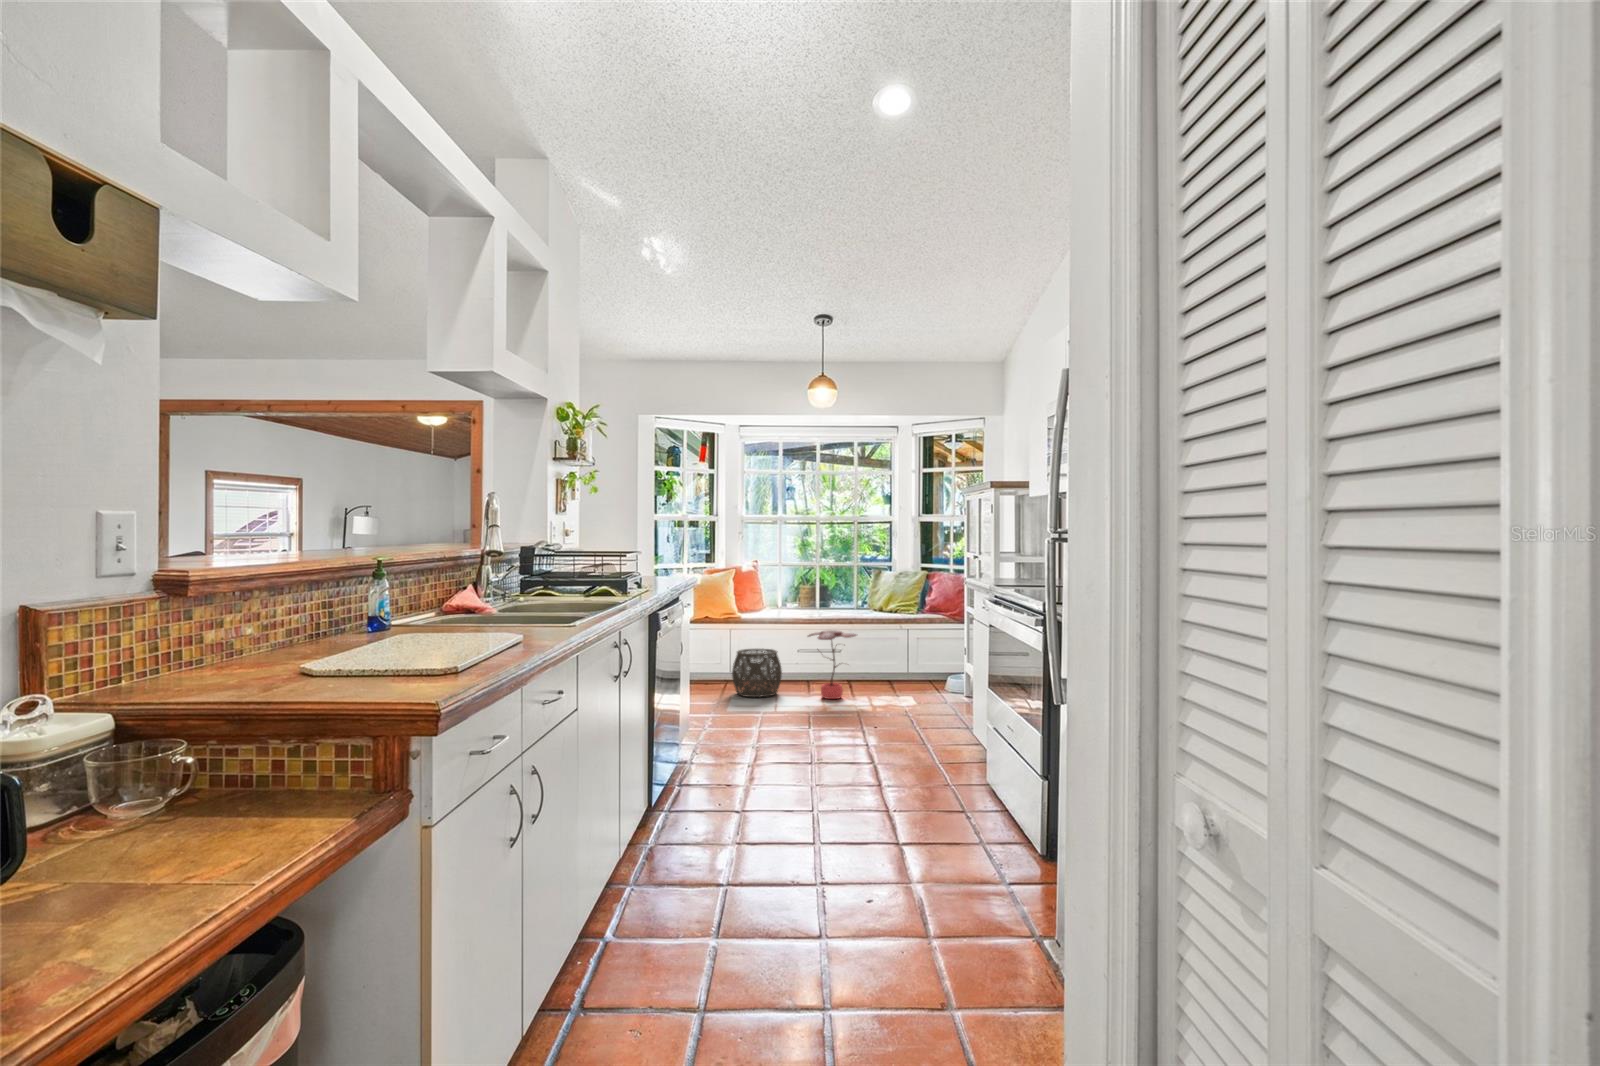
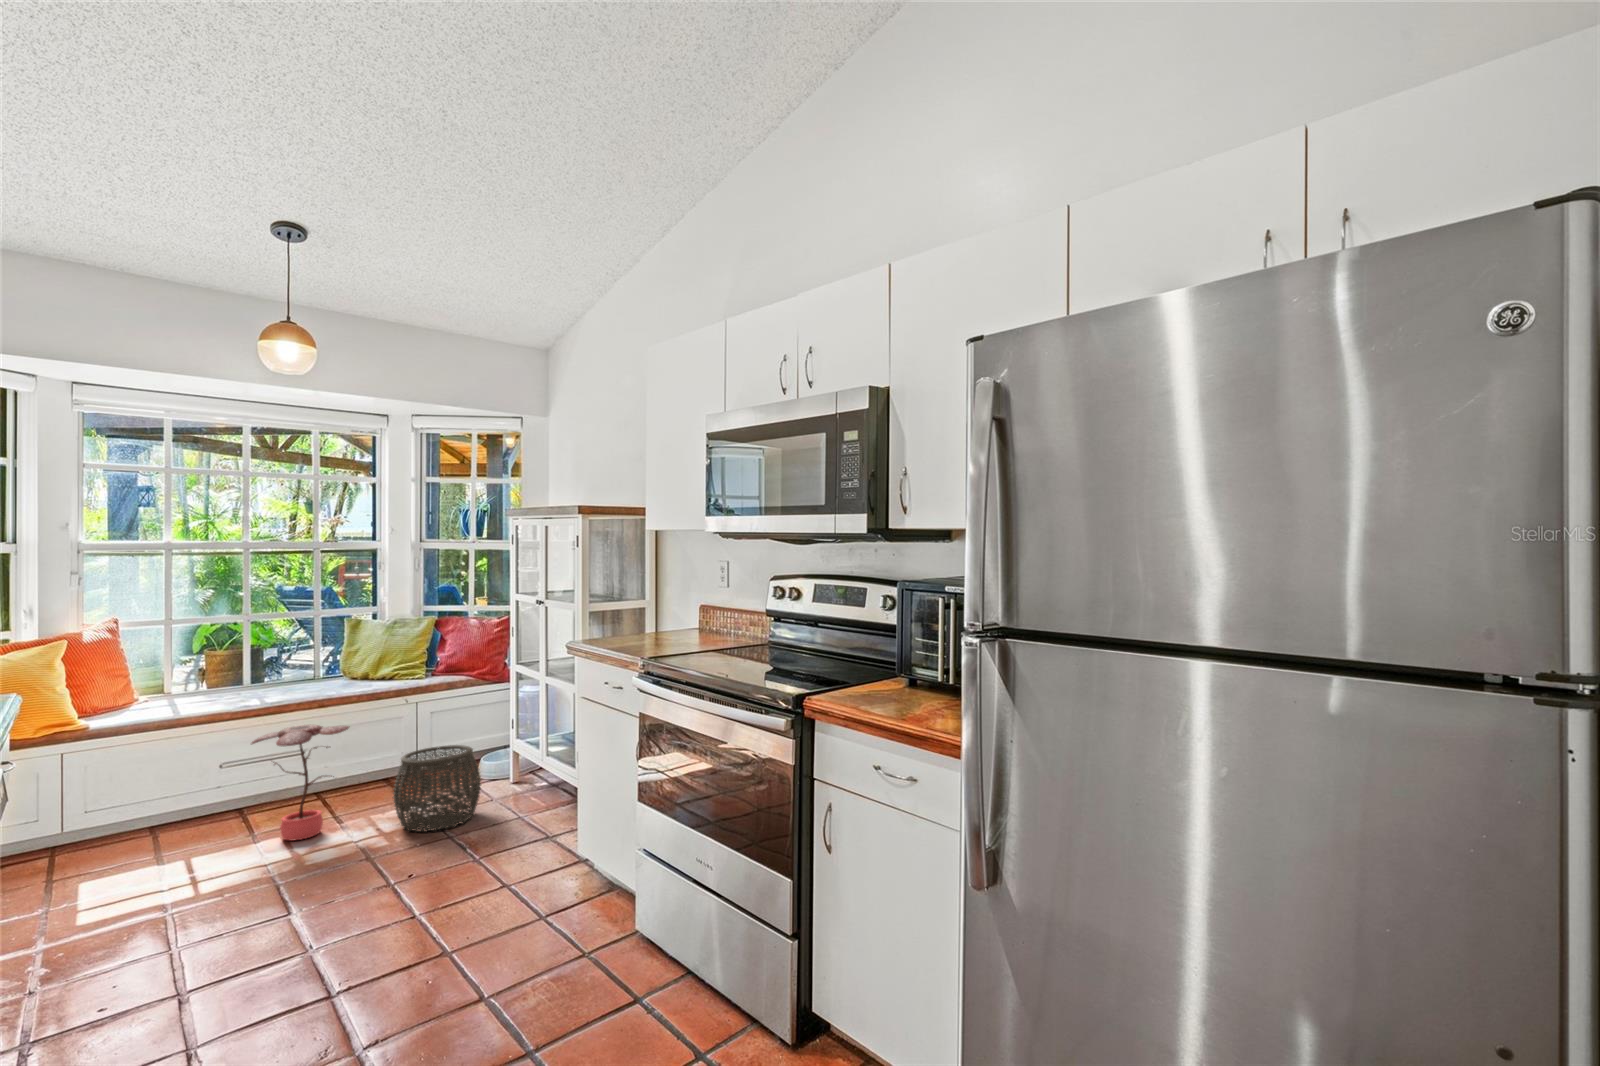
woven basket: present [732,649,782,697] -> present [393,745,481,832]

